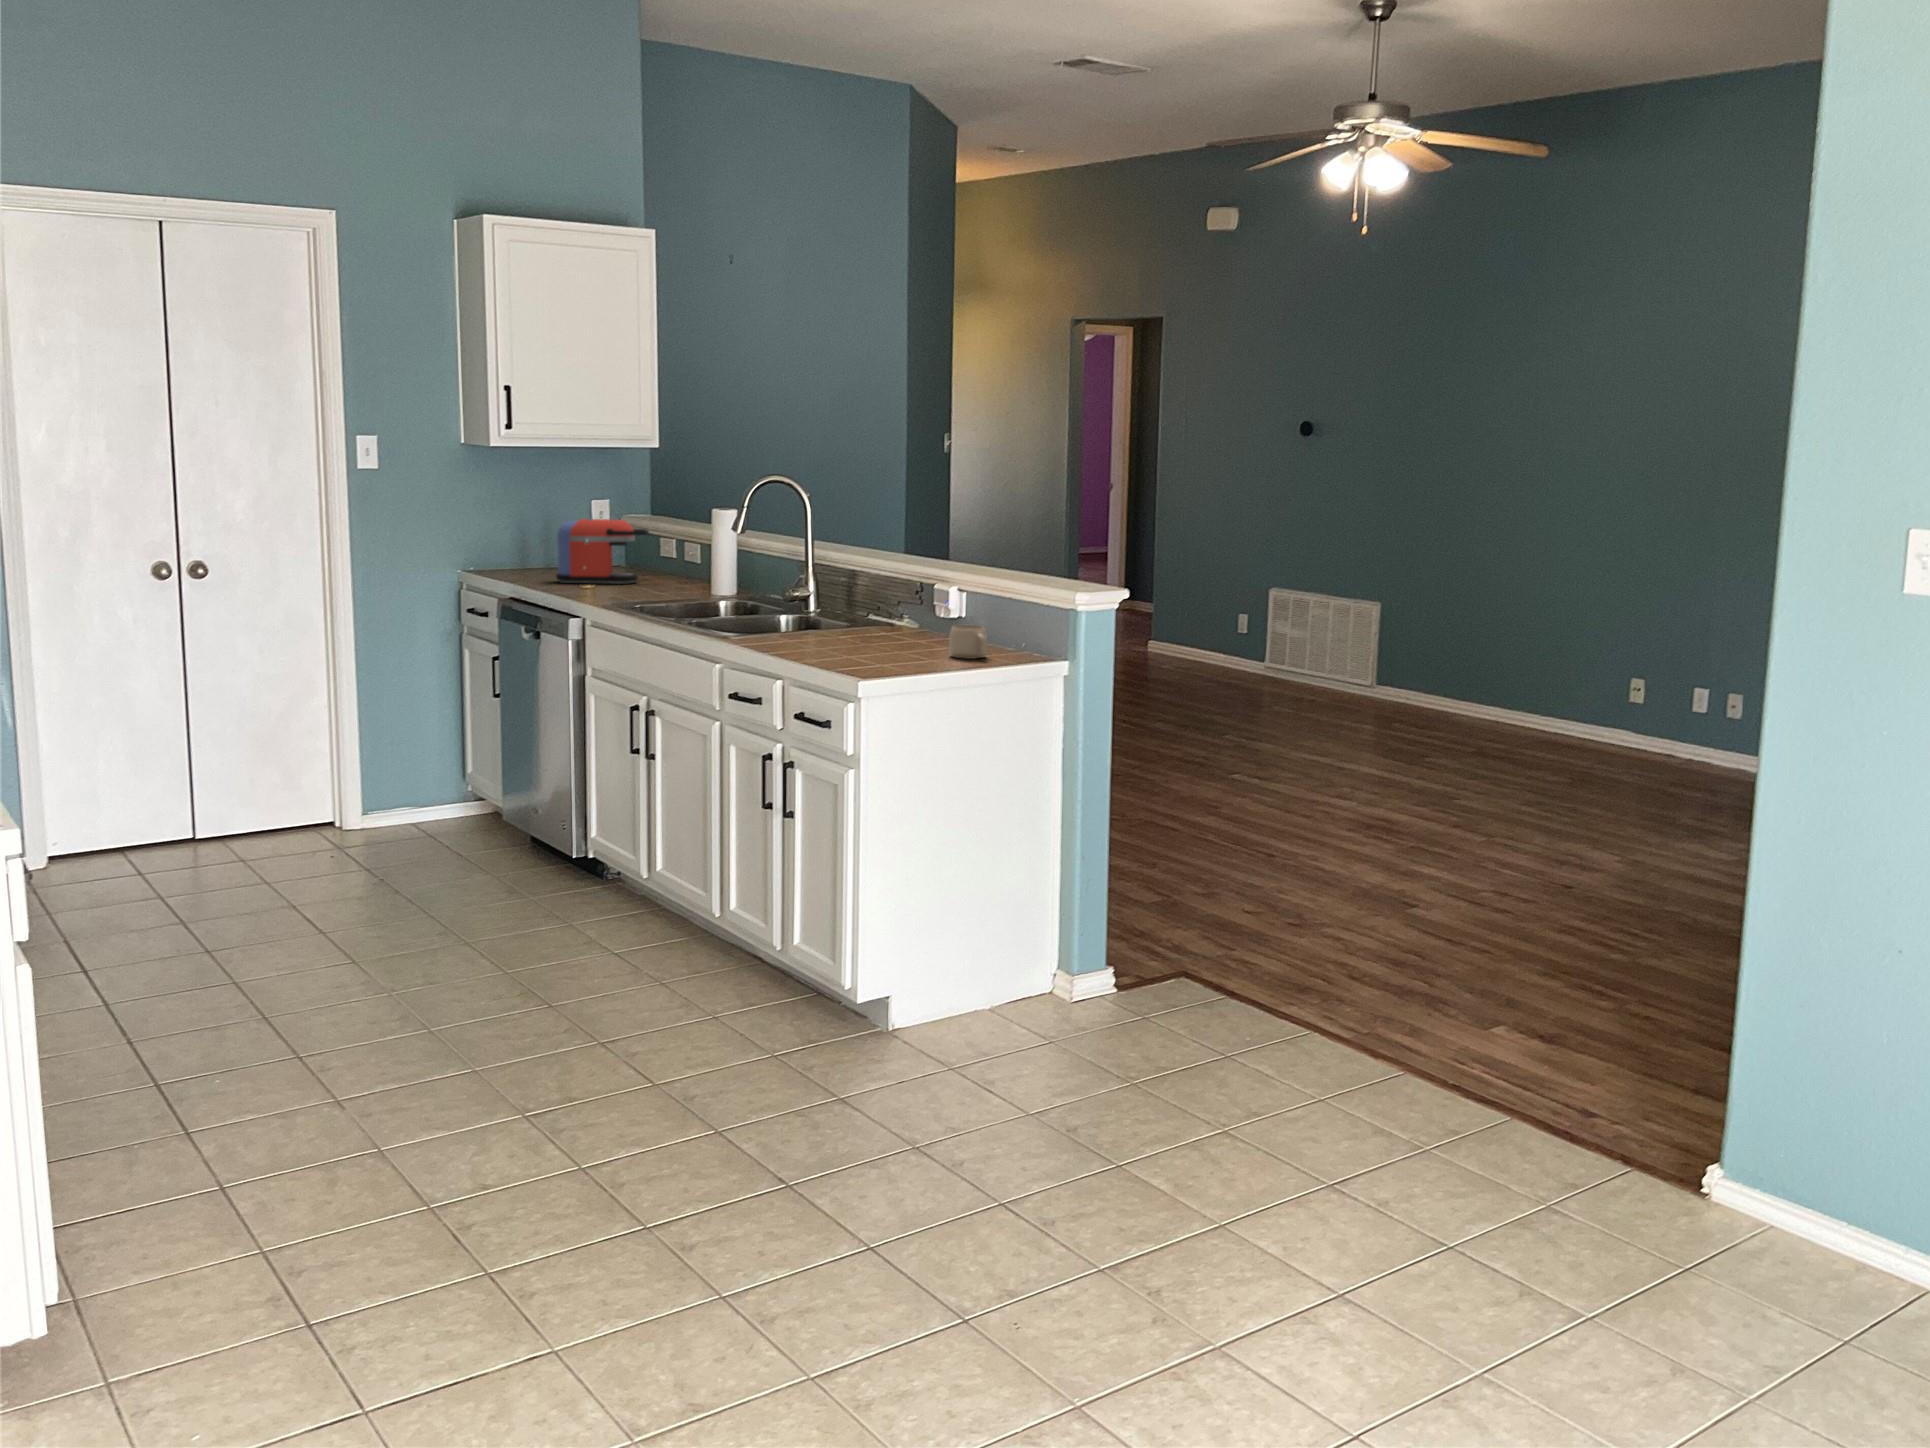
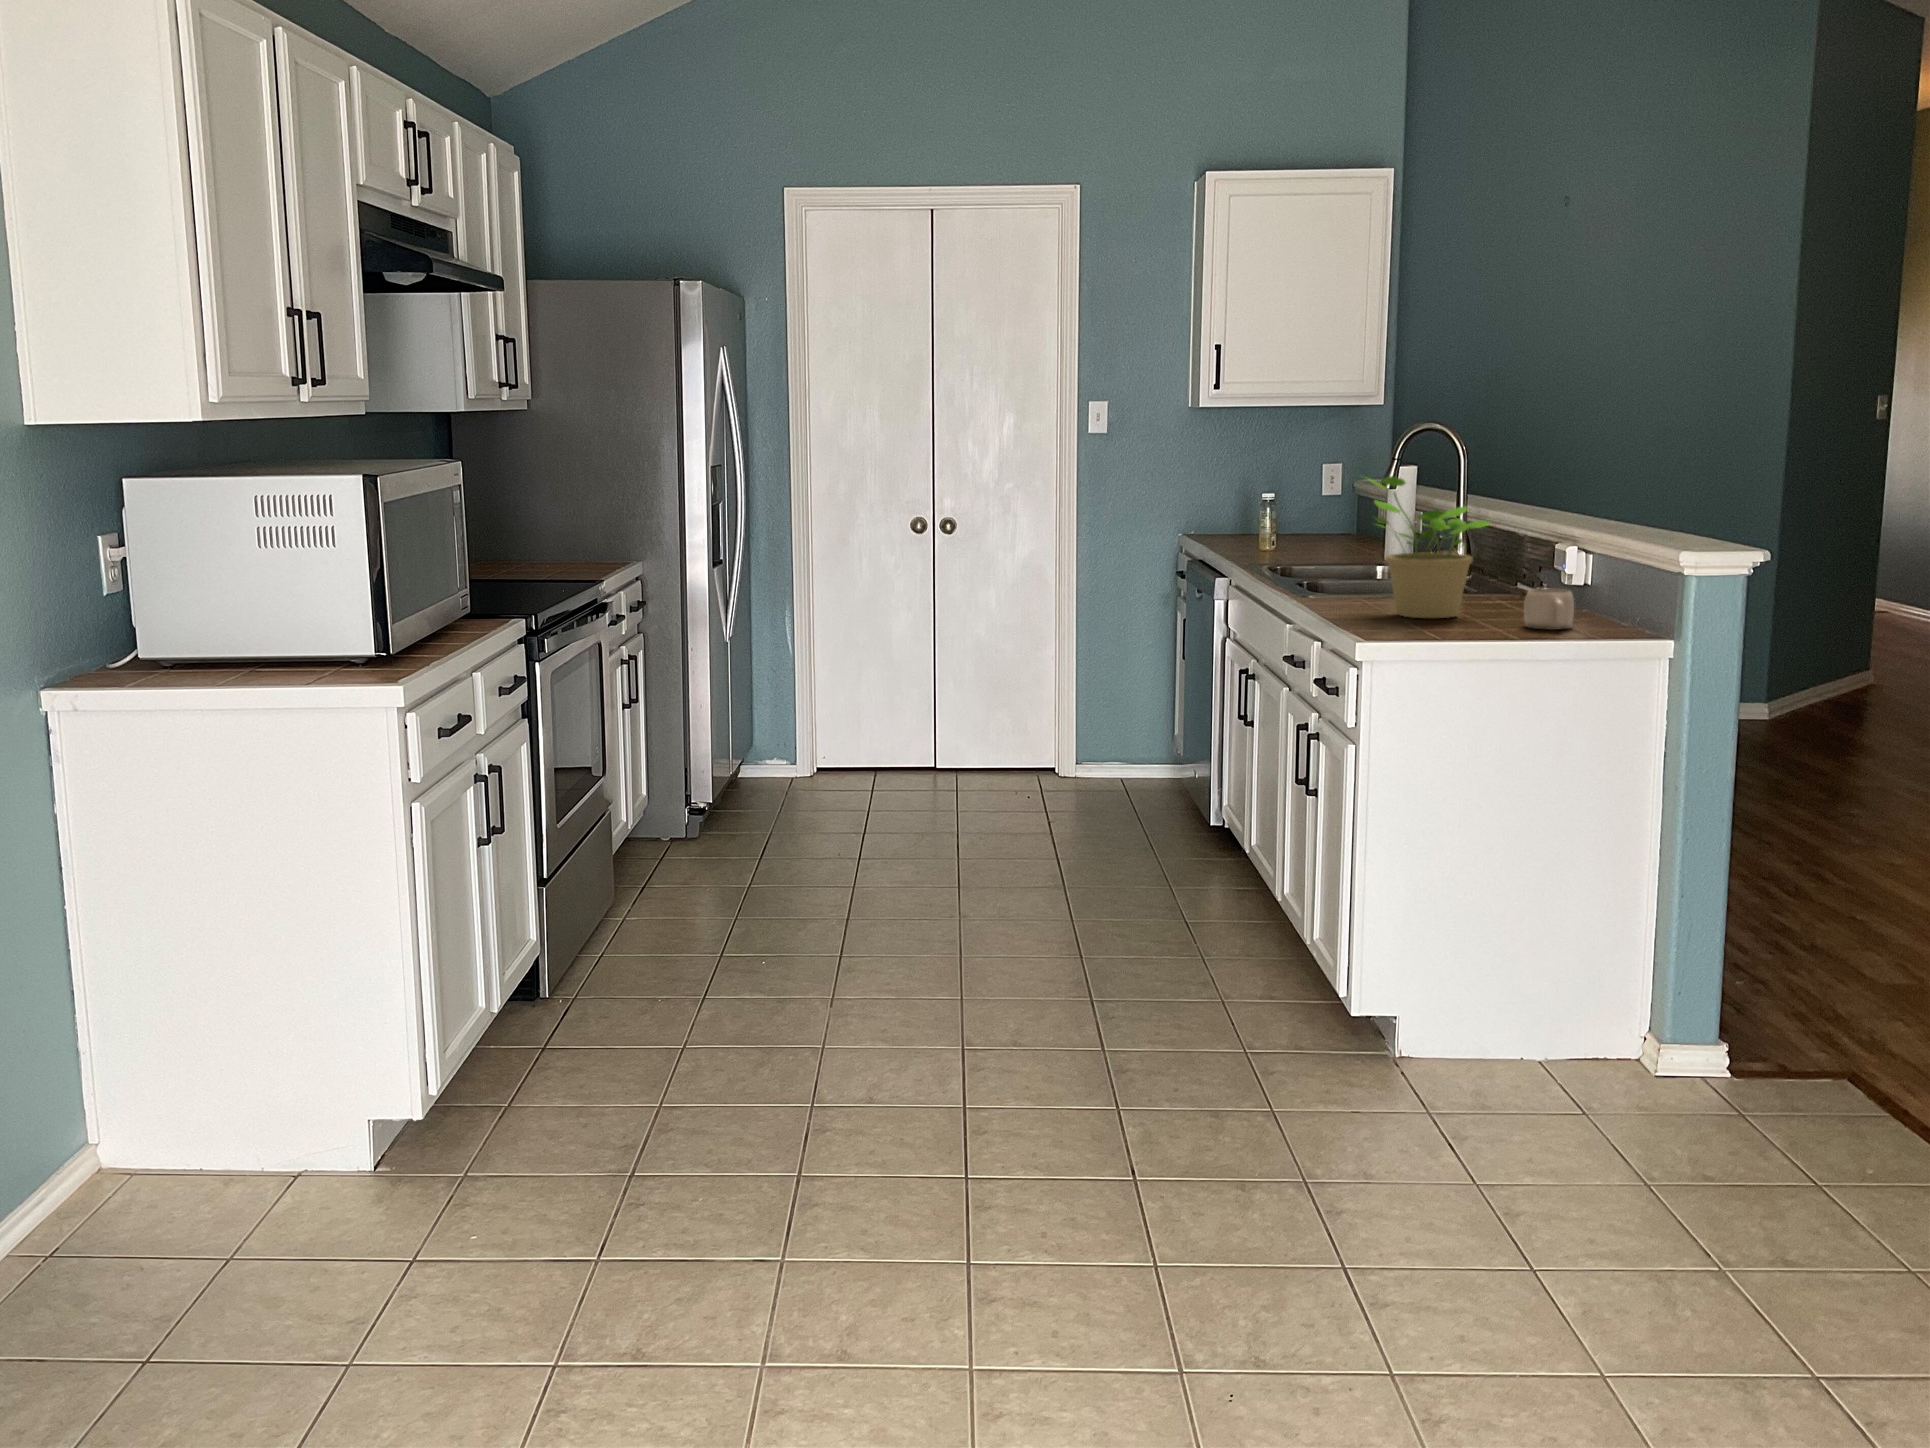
coffee maker: present [556,519,649,584] -> none [1246,480,1340,547]
potted plant: none [800,530,906,654] -> present [1367,476,1491,618]

